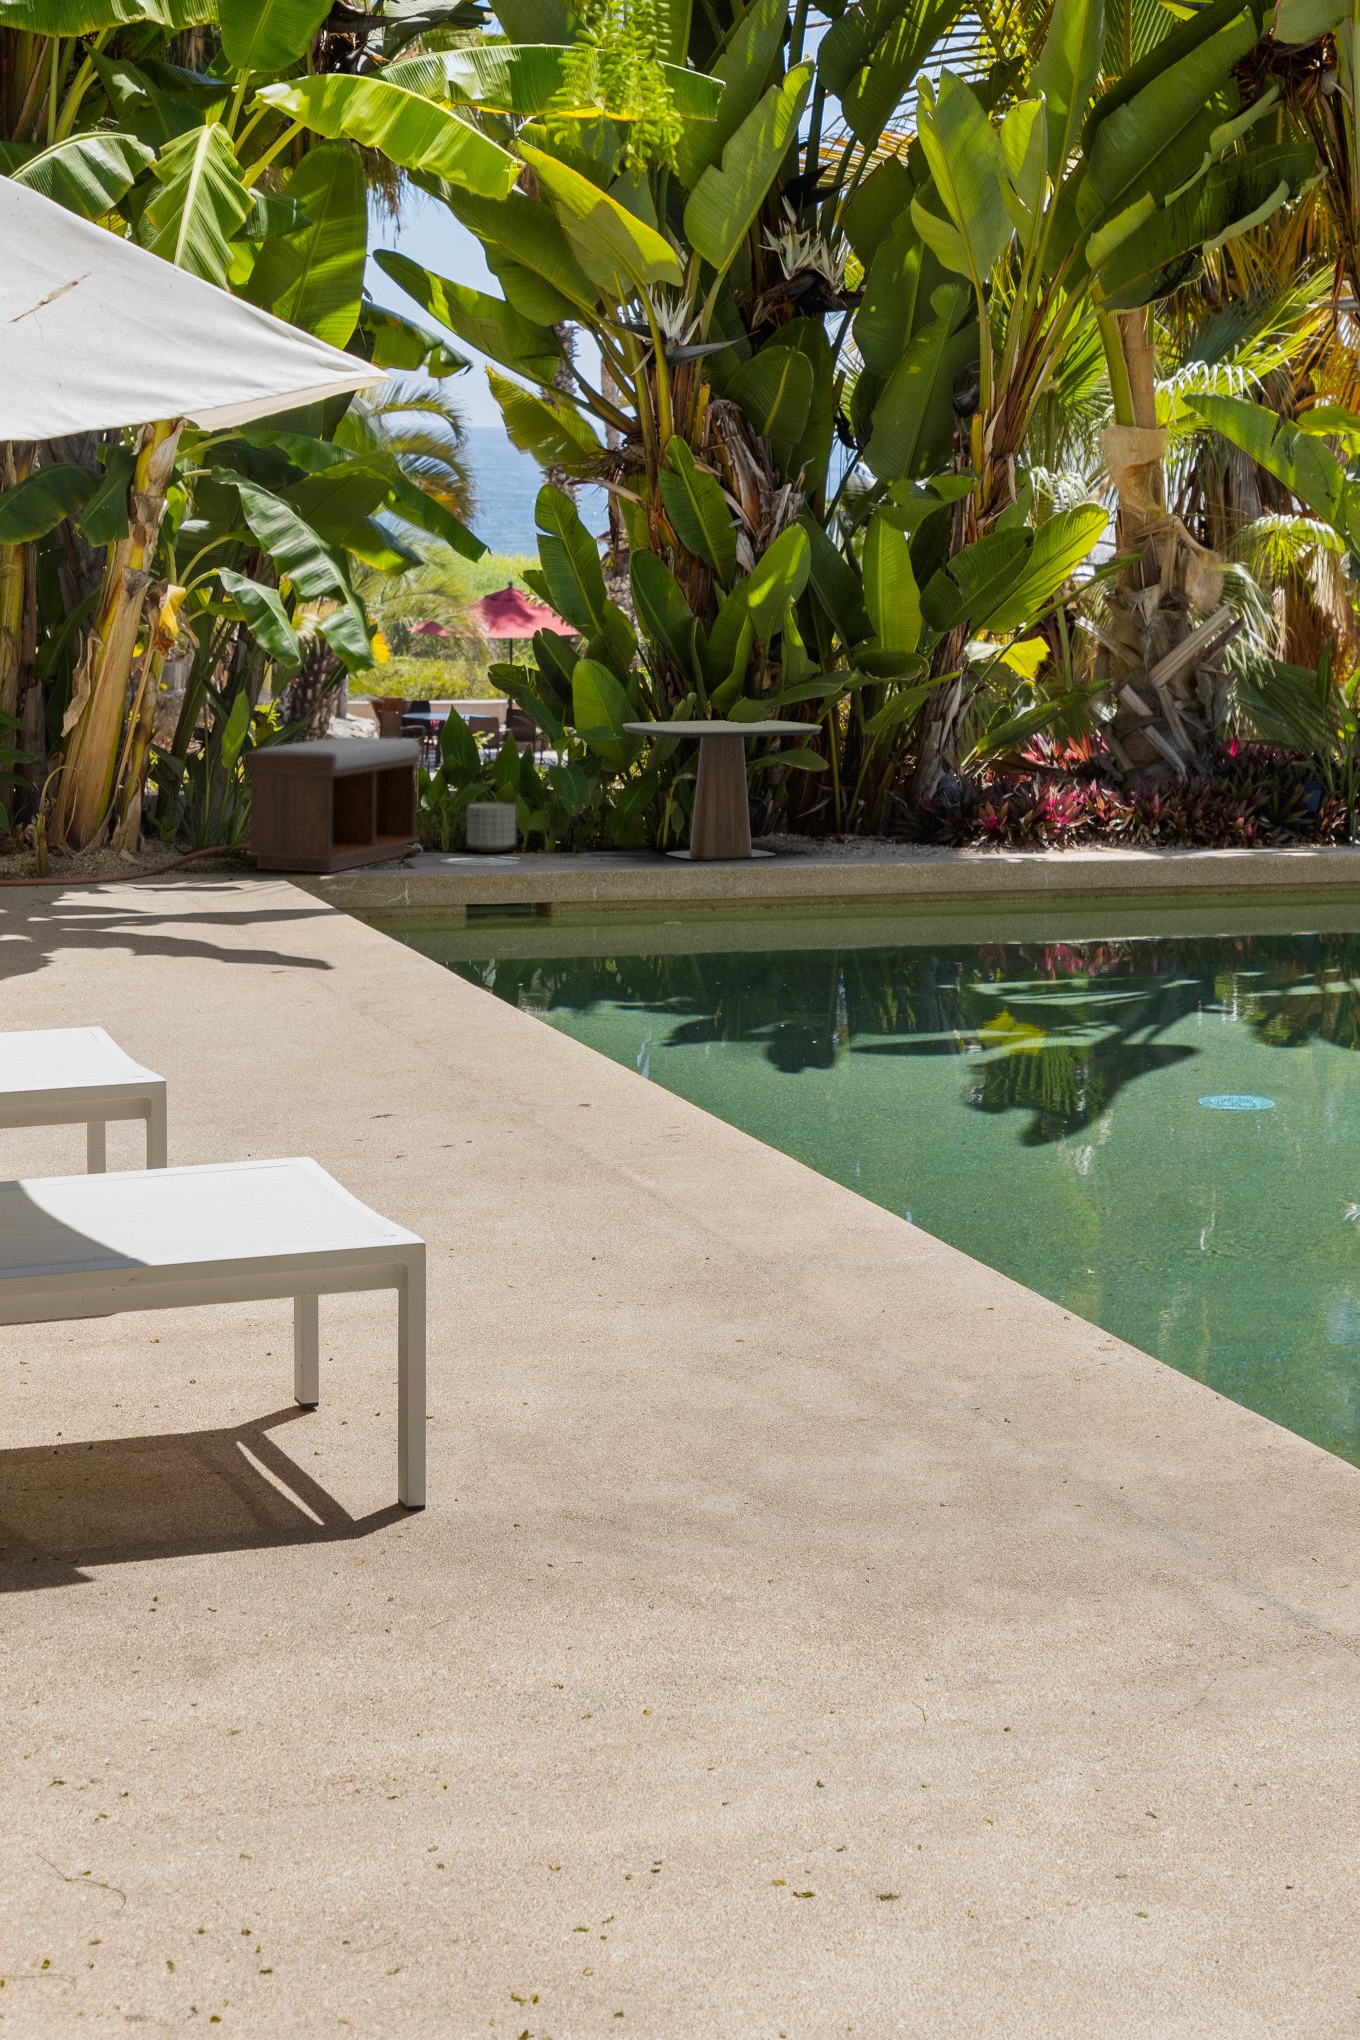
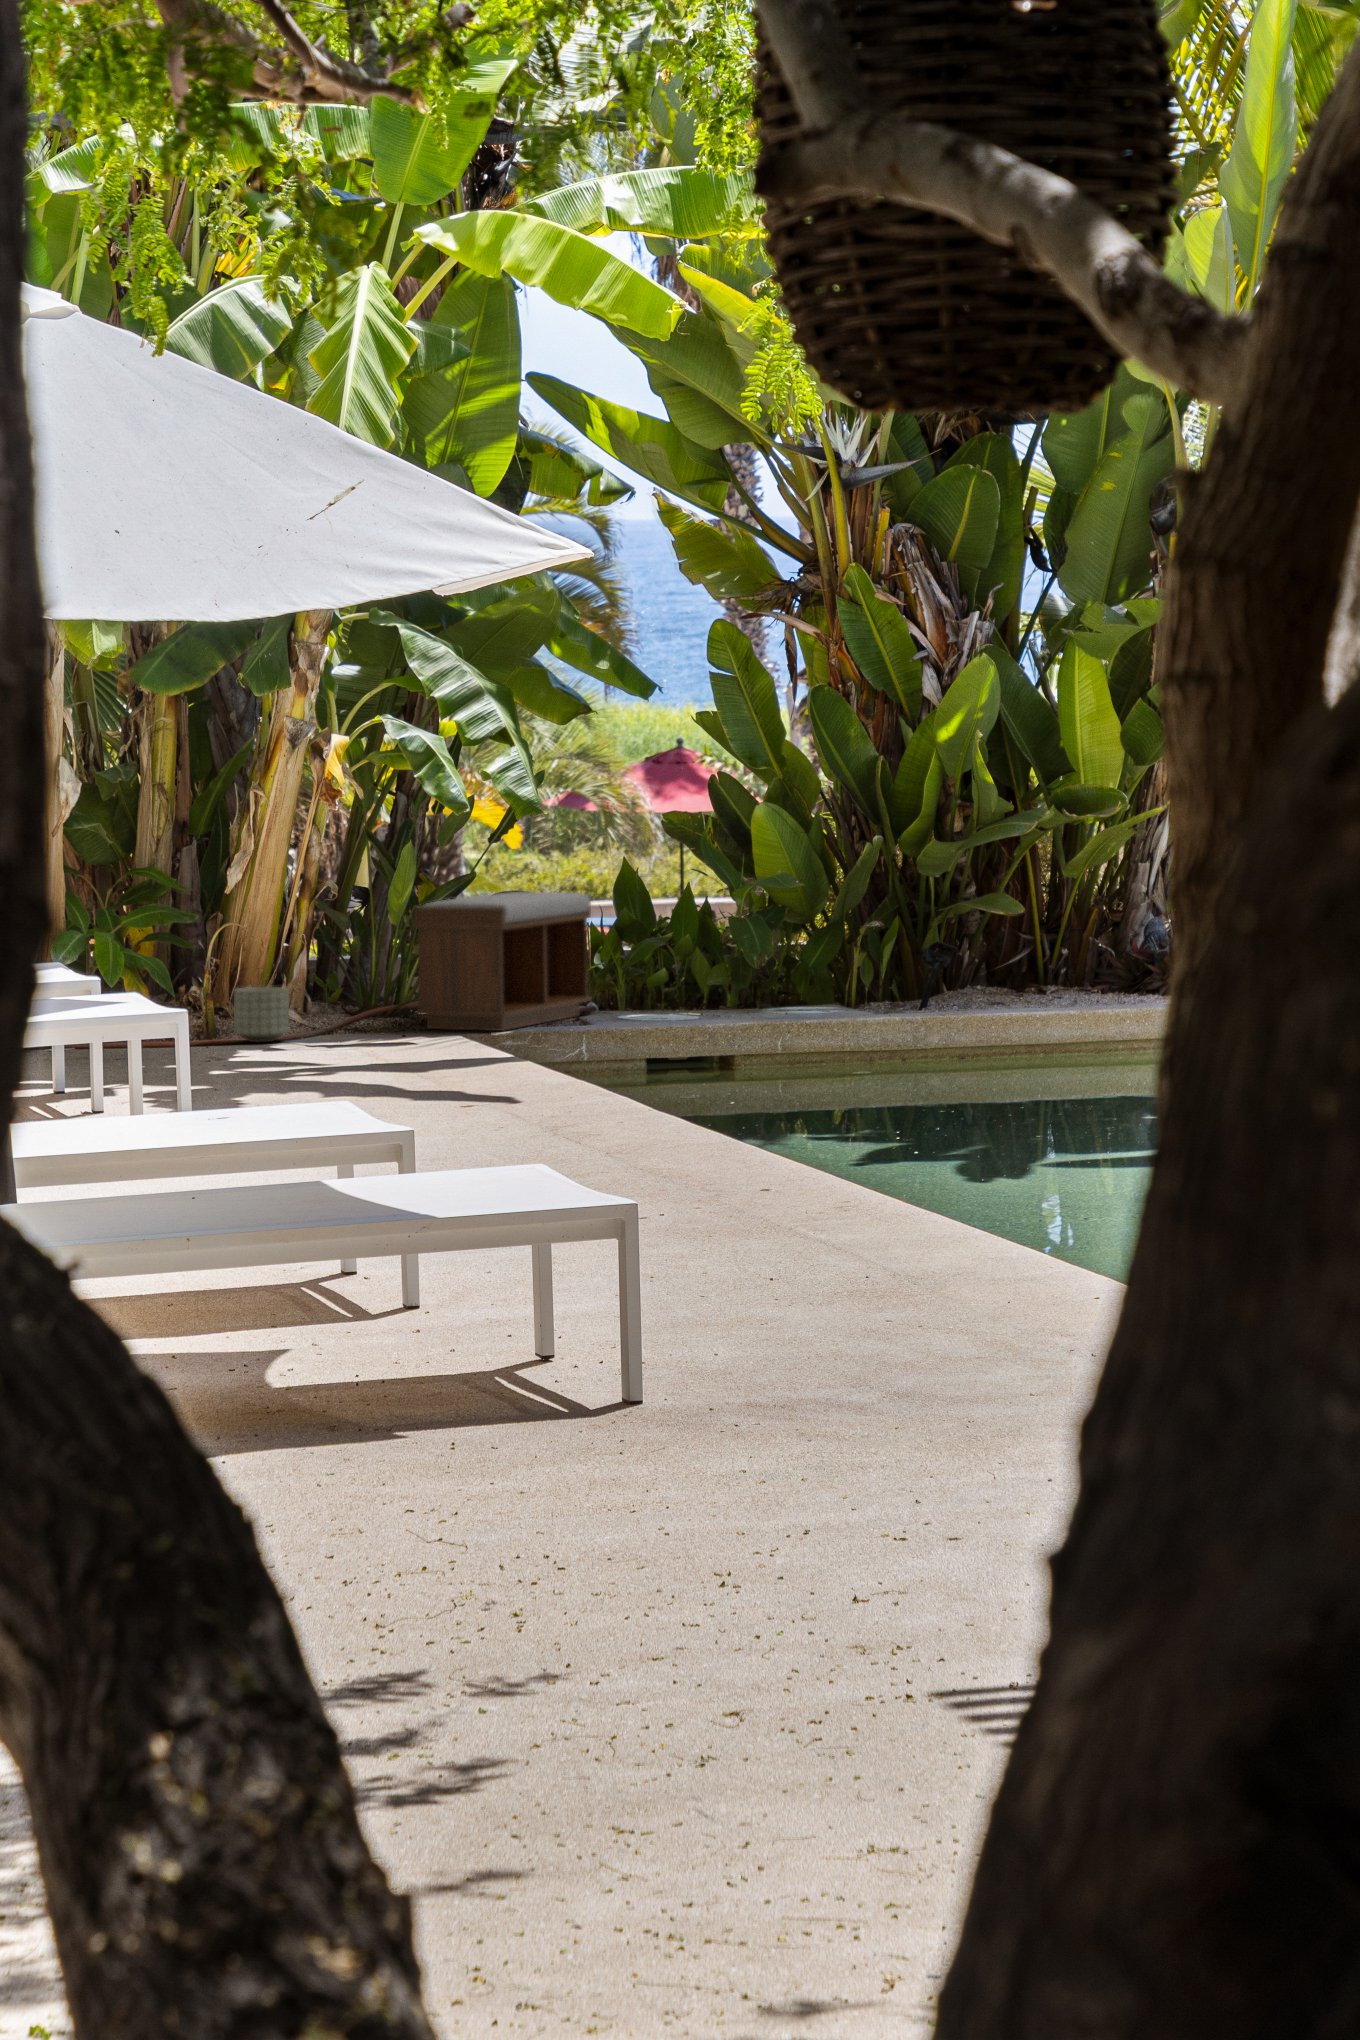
side table: present [622,720,822,860] -> none [803,866,1016,1014]
planter: present [467,803,516,852] -> present [234,987,289,1043]

